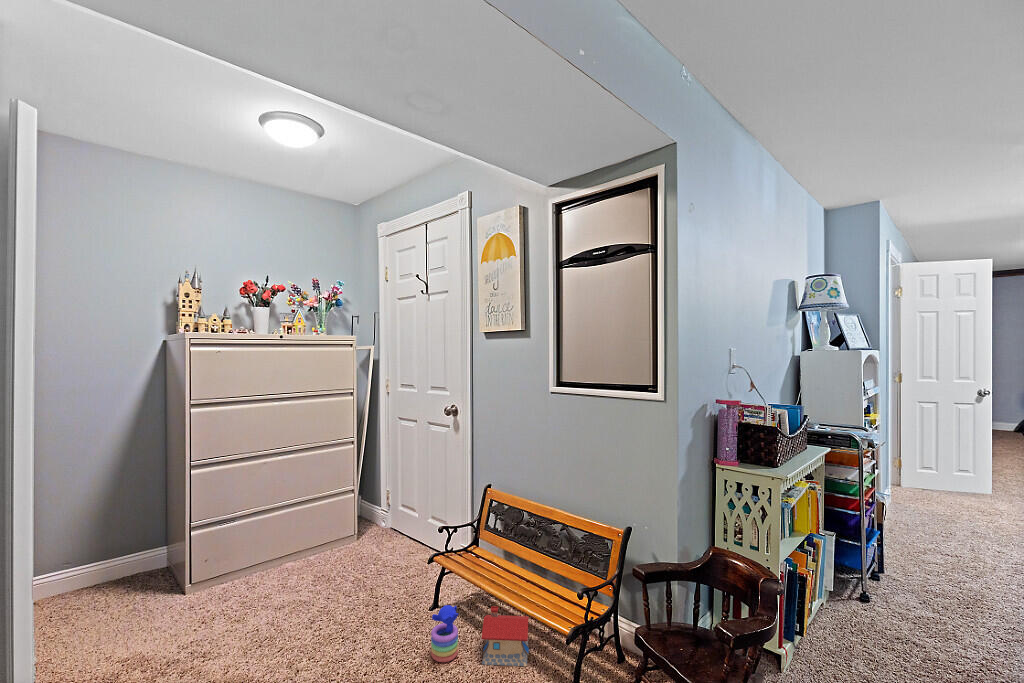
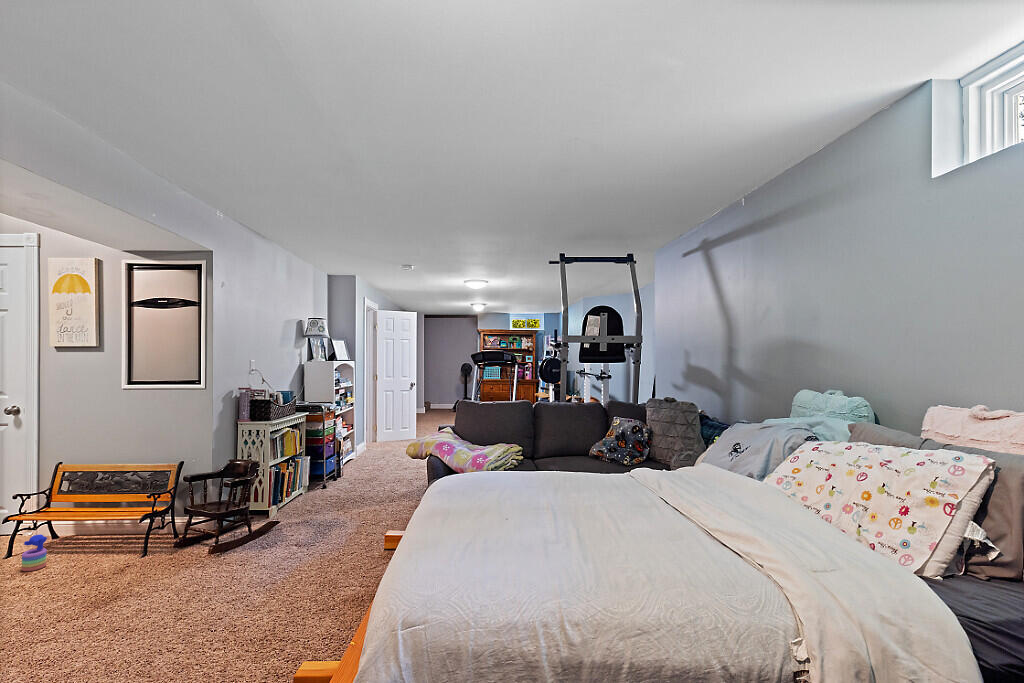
toy house: present [481,606,529,666] -> none [67,530,108,563]

